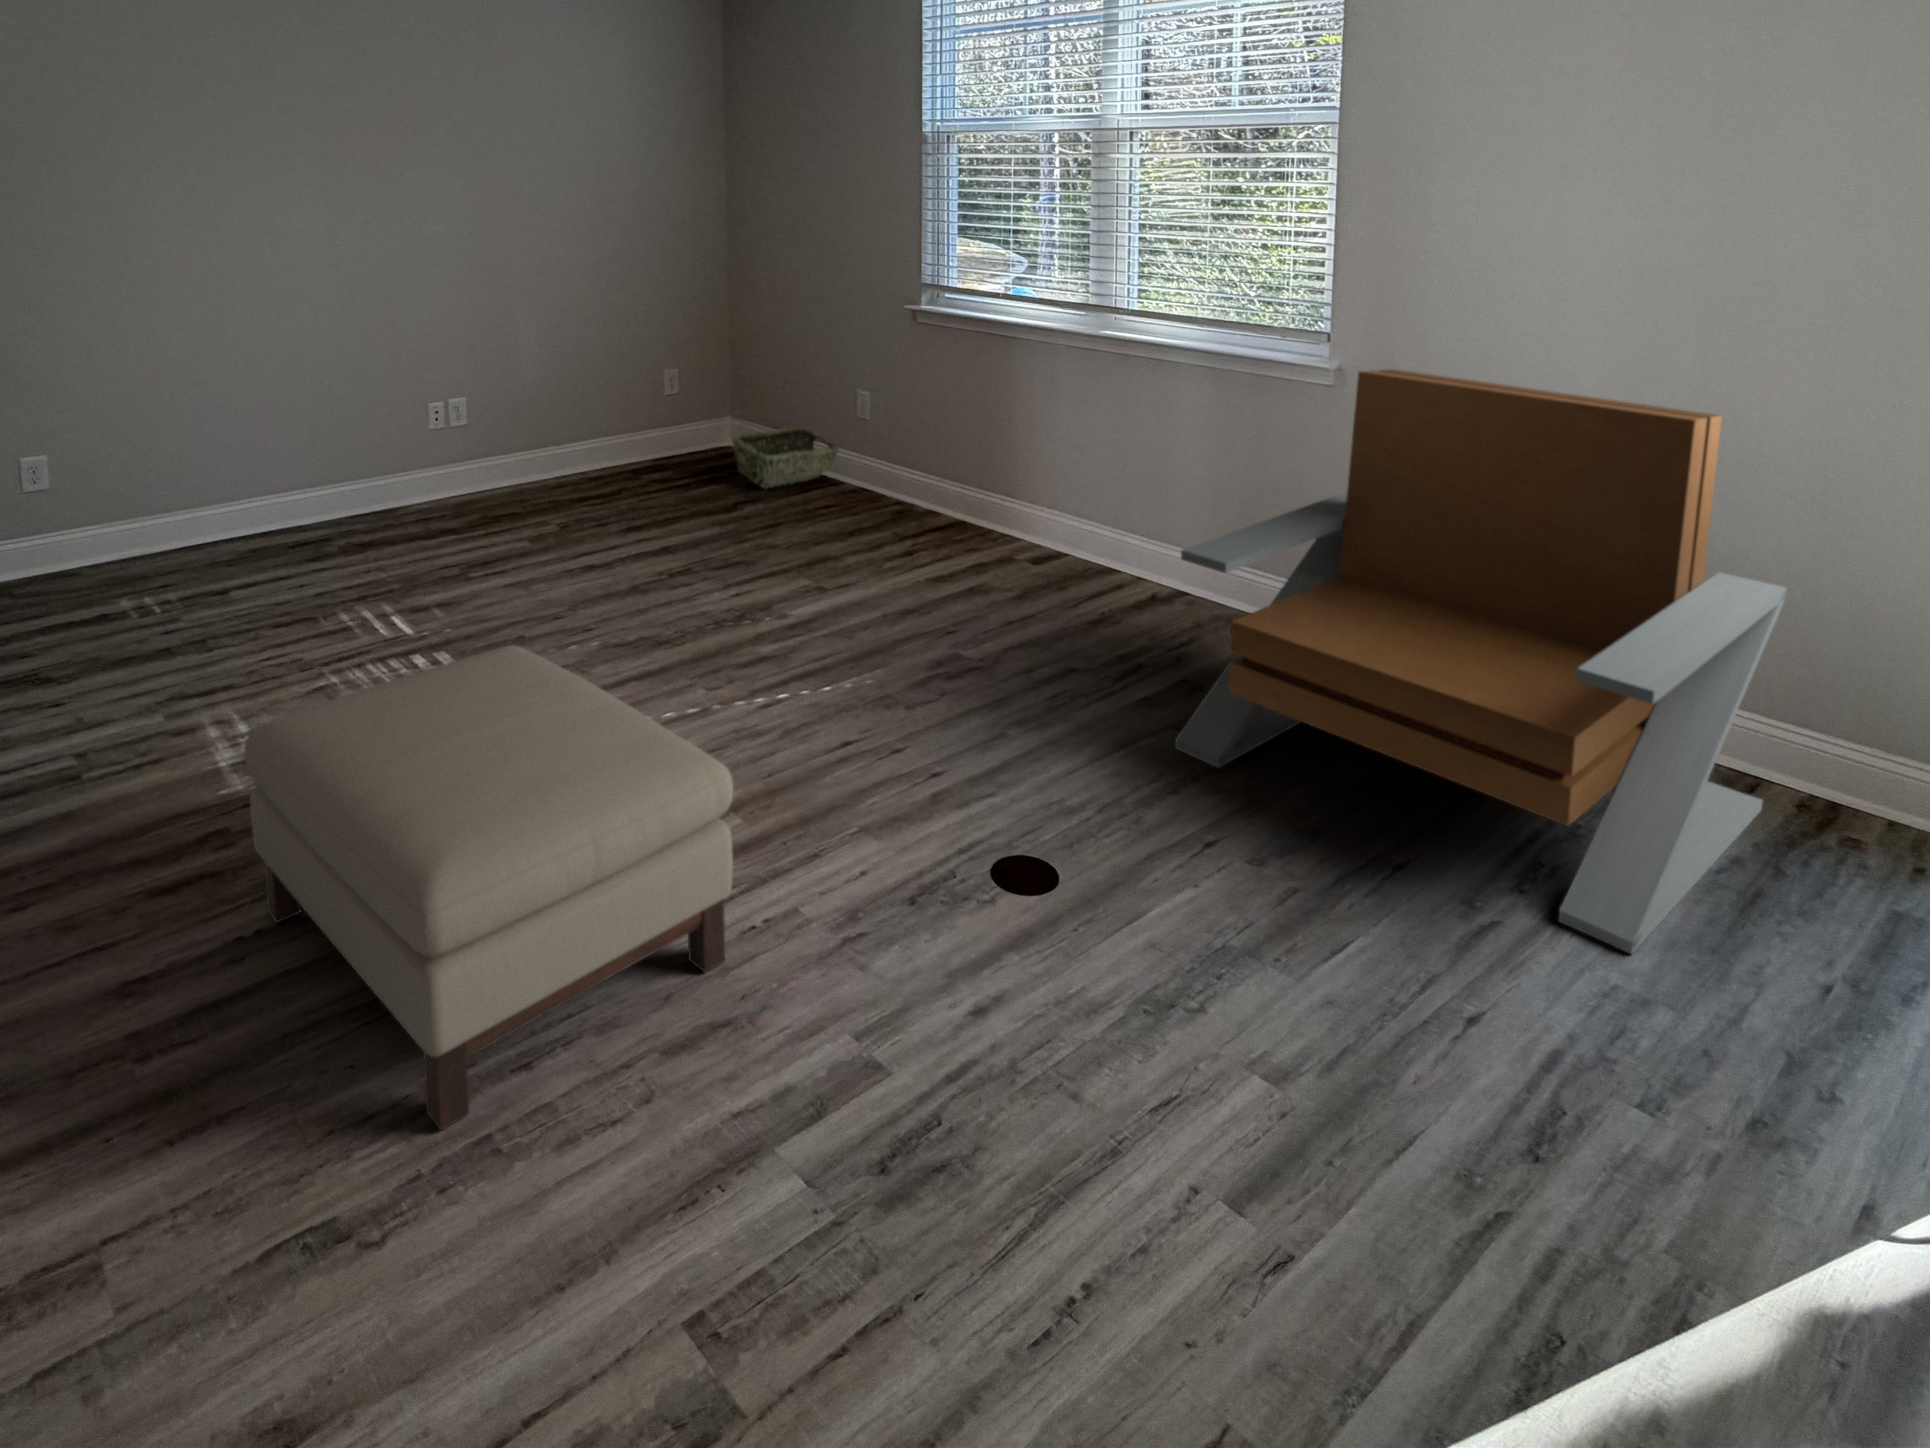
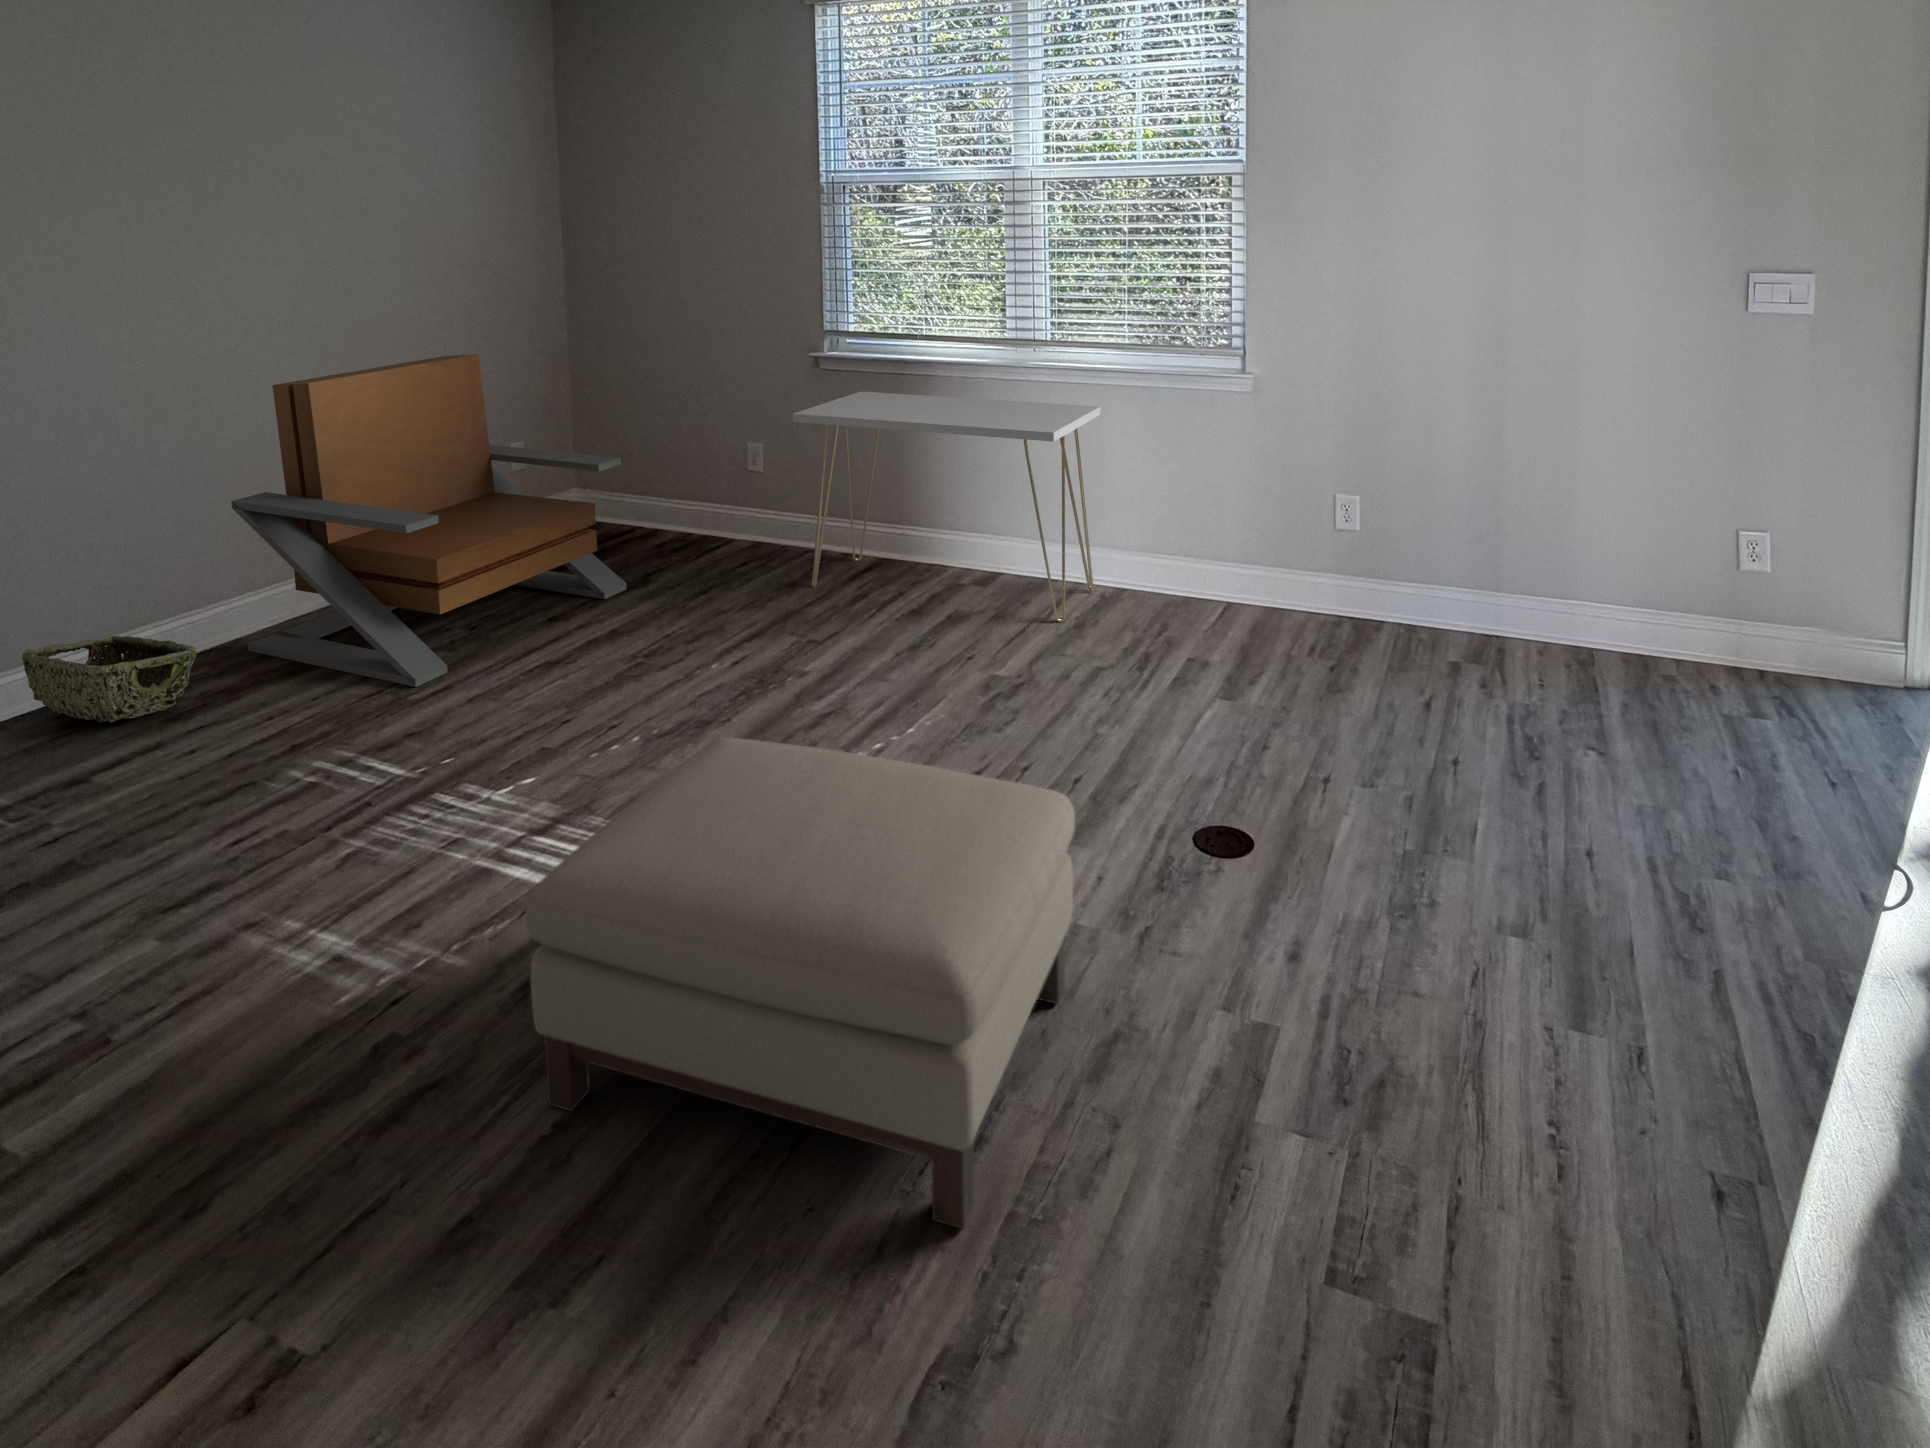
console table: none [845,347,1163,612] -> present [793,392,1100,622]
lounge chair: present [1175,369,1787,954] -> present [231,354,627,687]
woven basket: present [732,427,839,488] -> present [22,636,196,722]

